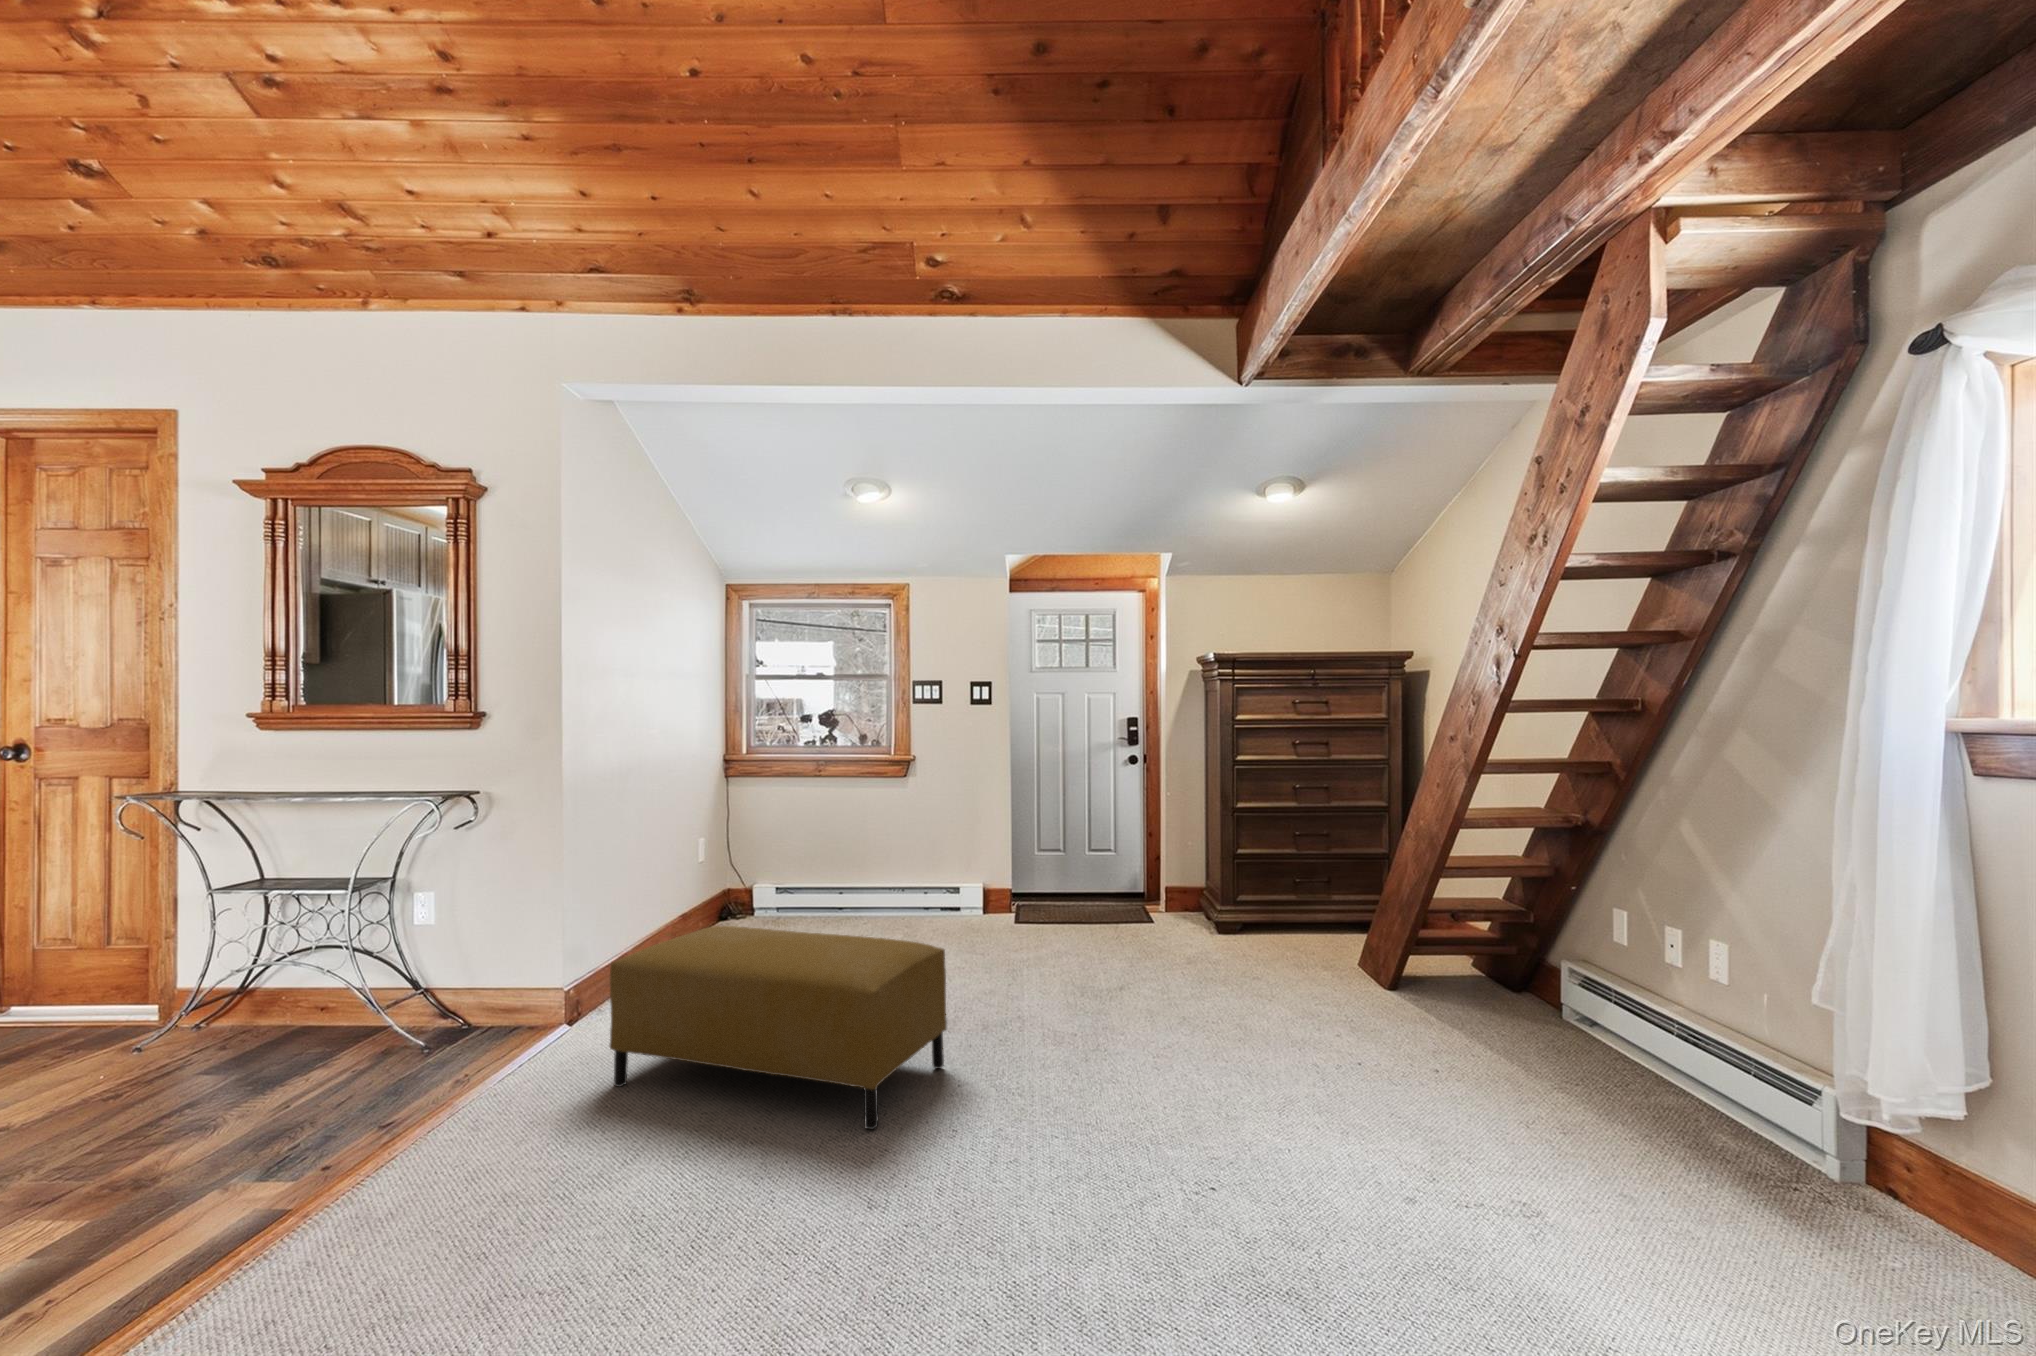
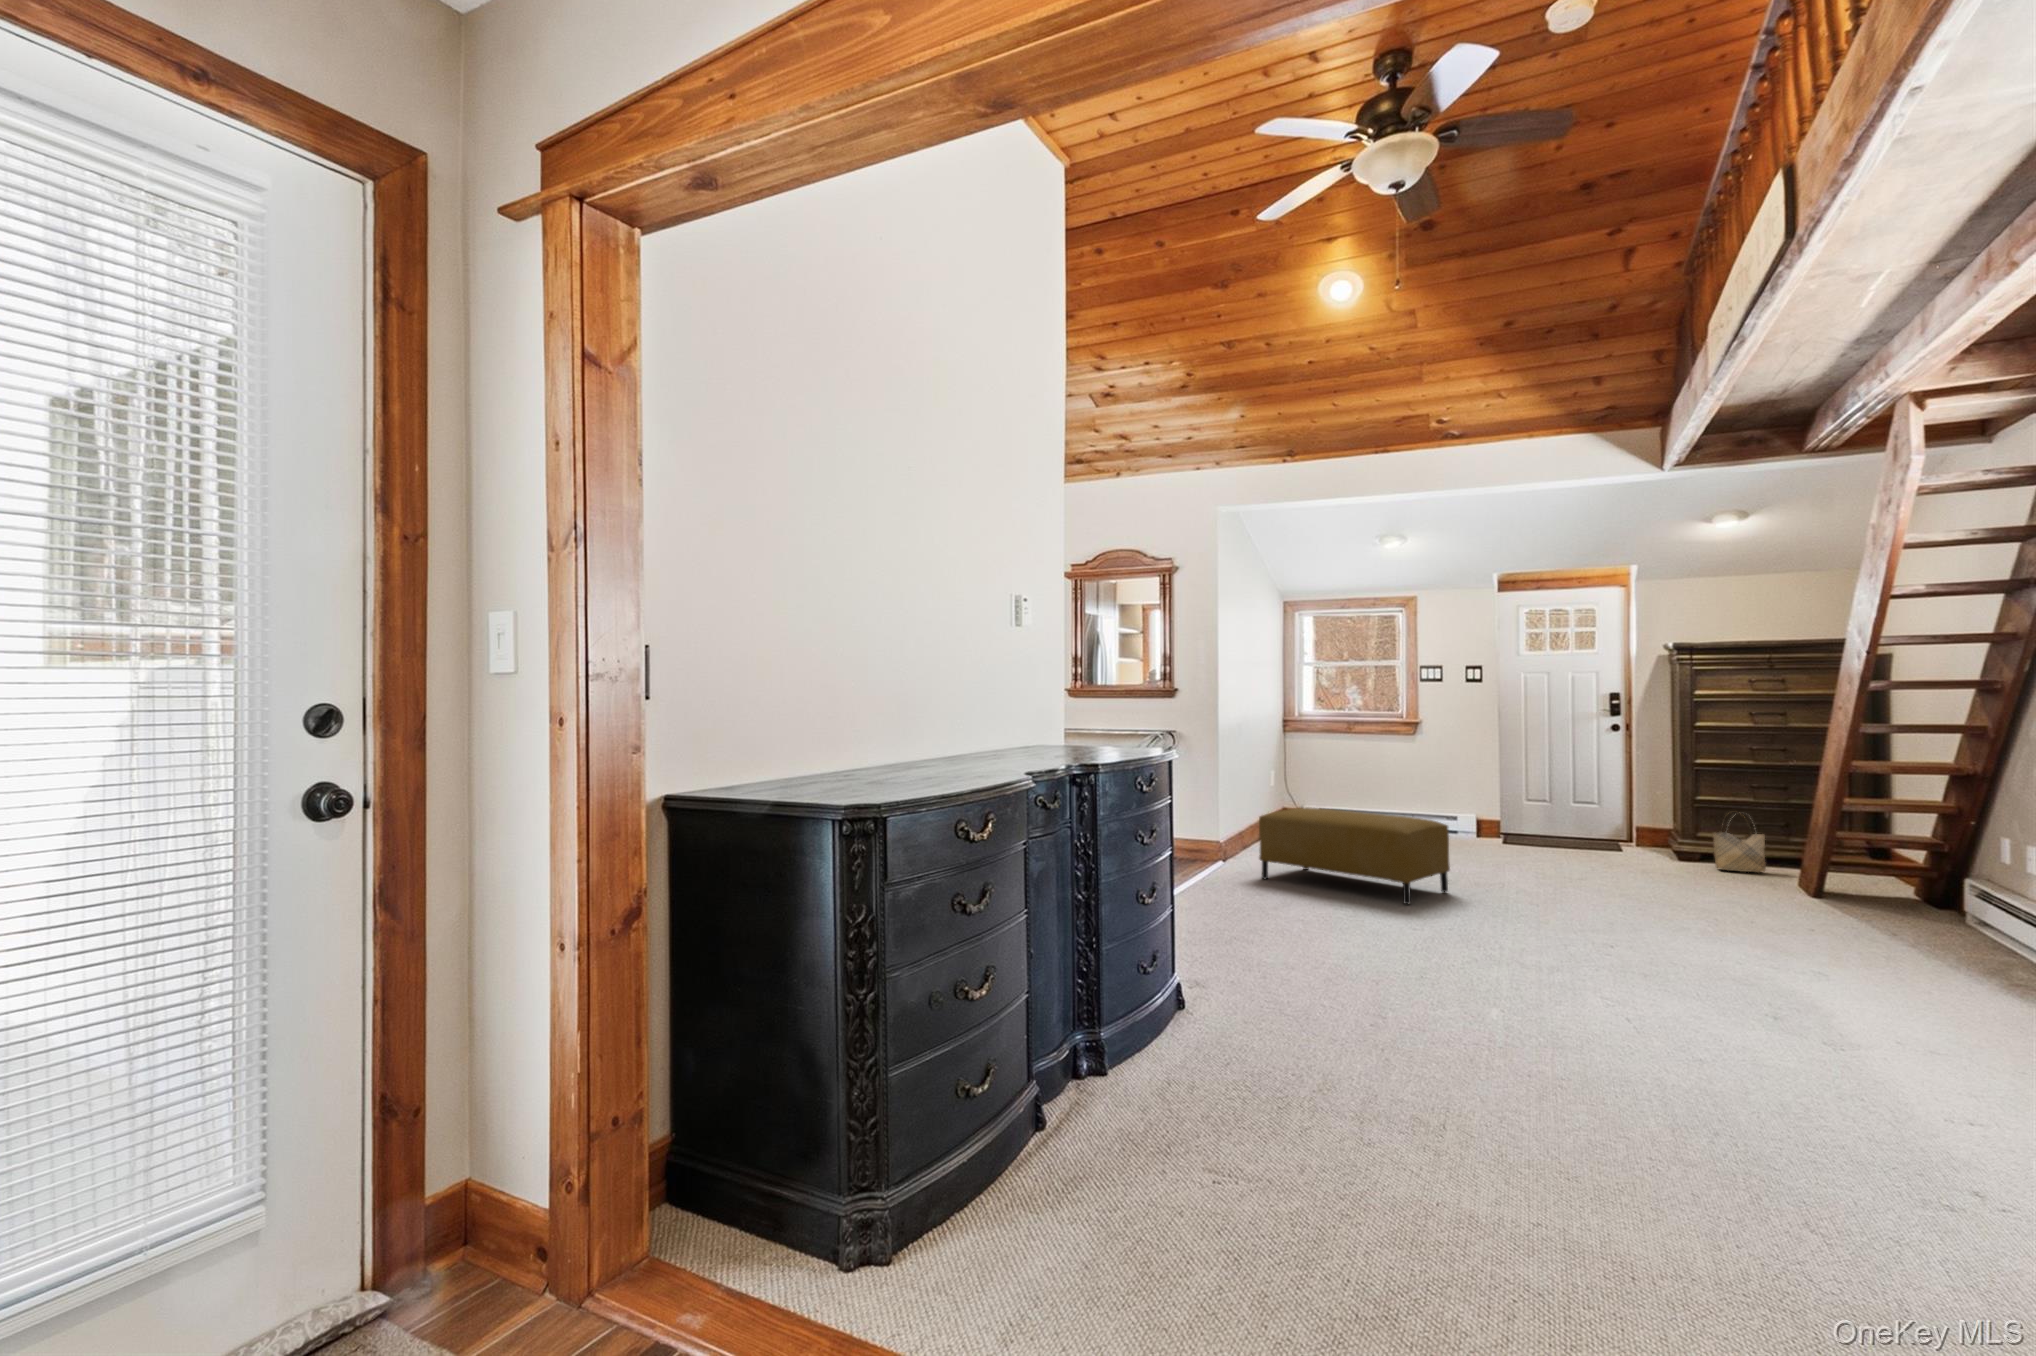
woven basket: none [1252,864,1307,942] -> present [1712,814,1766,872]

